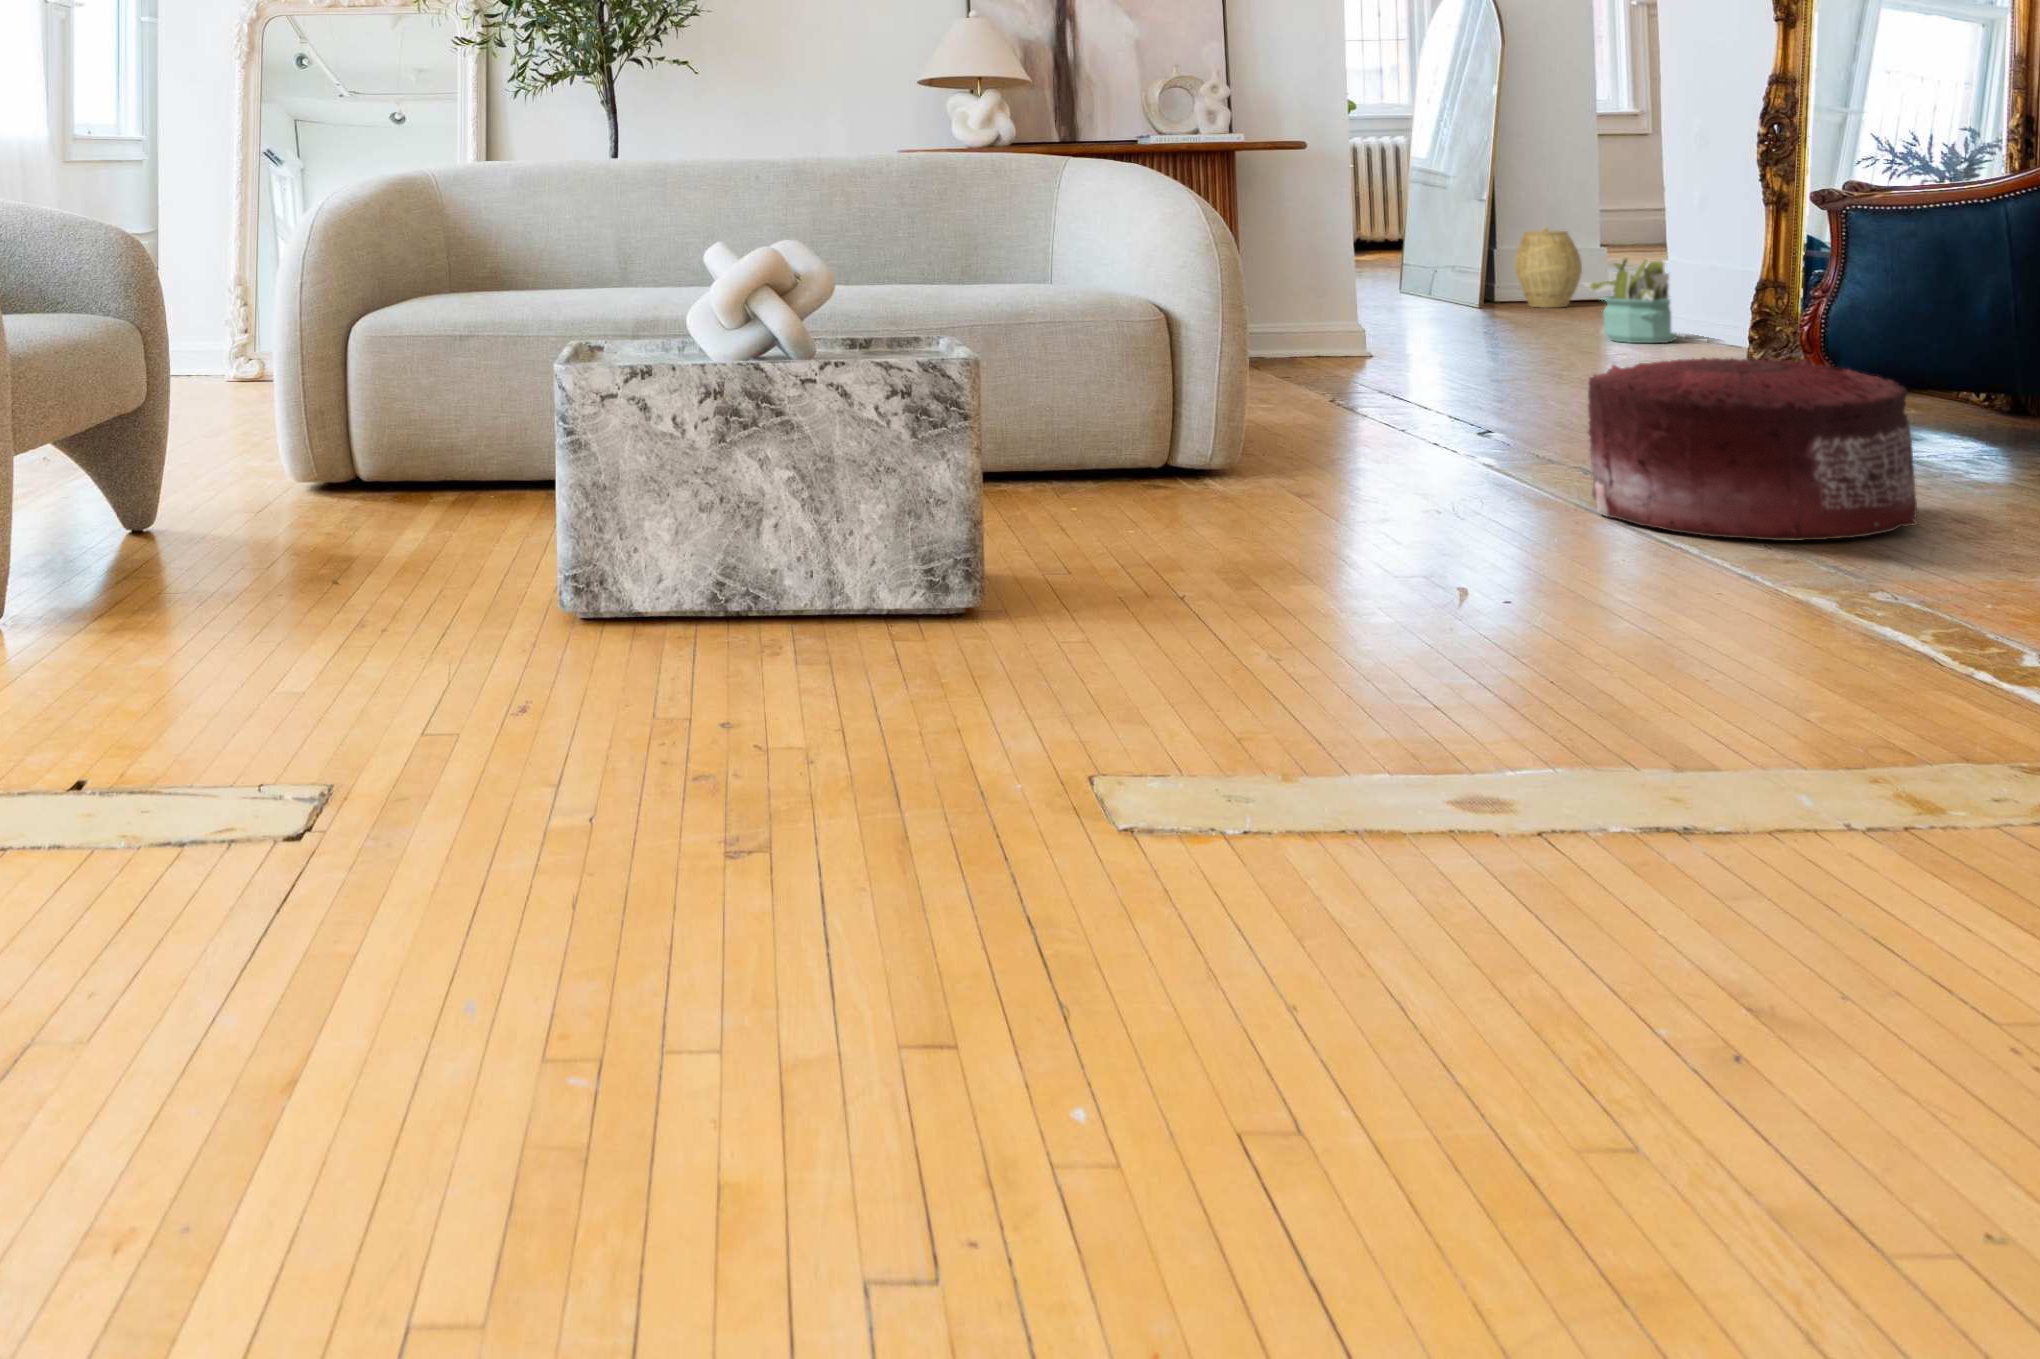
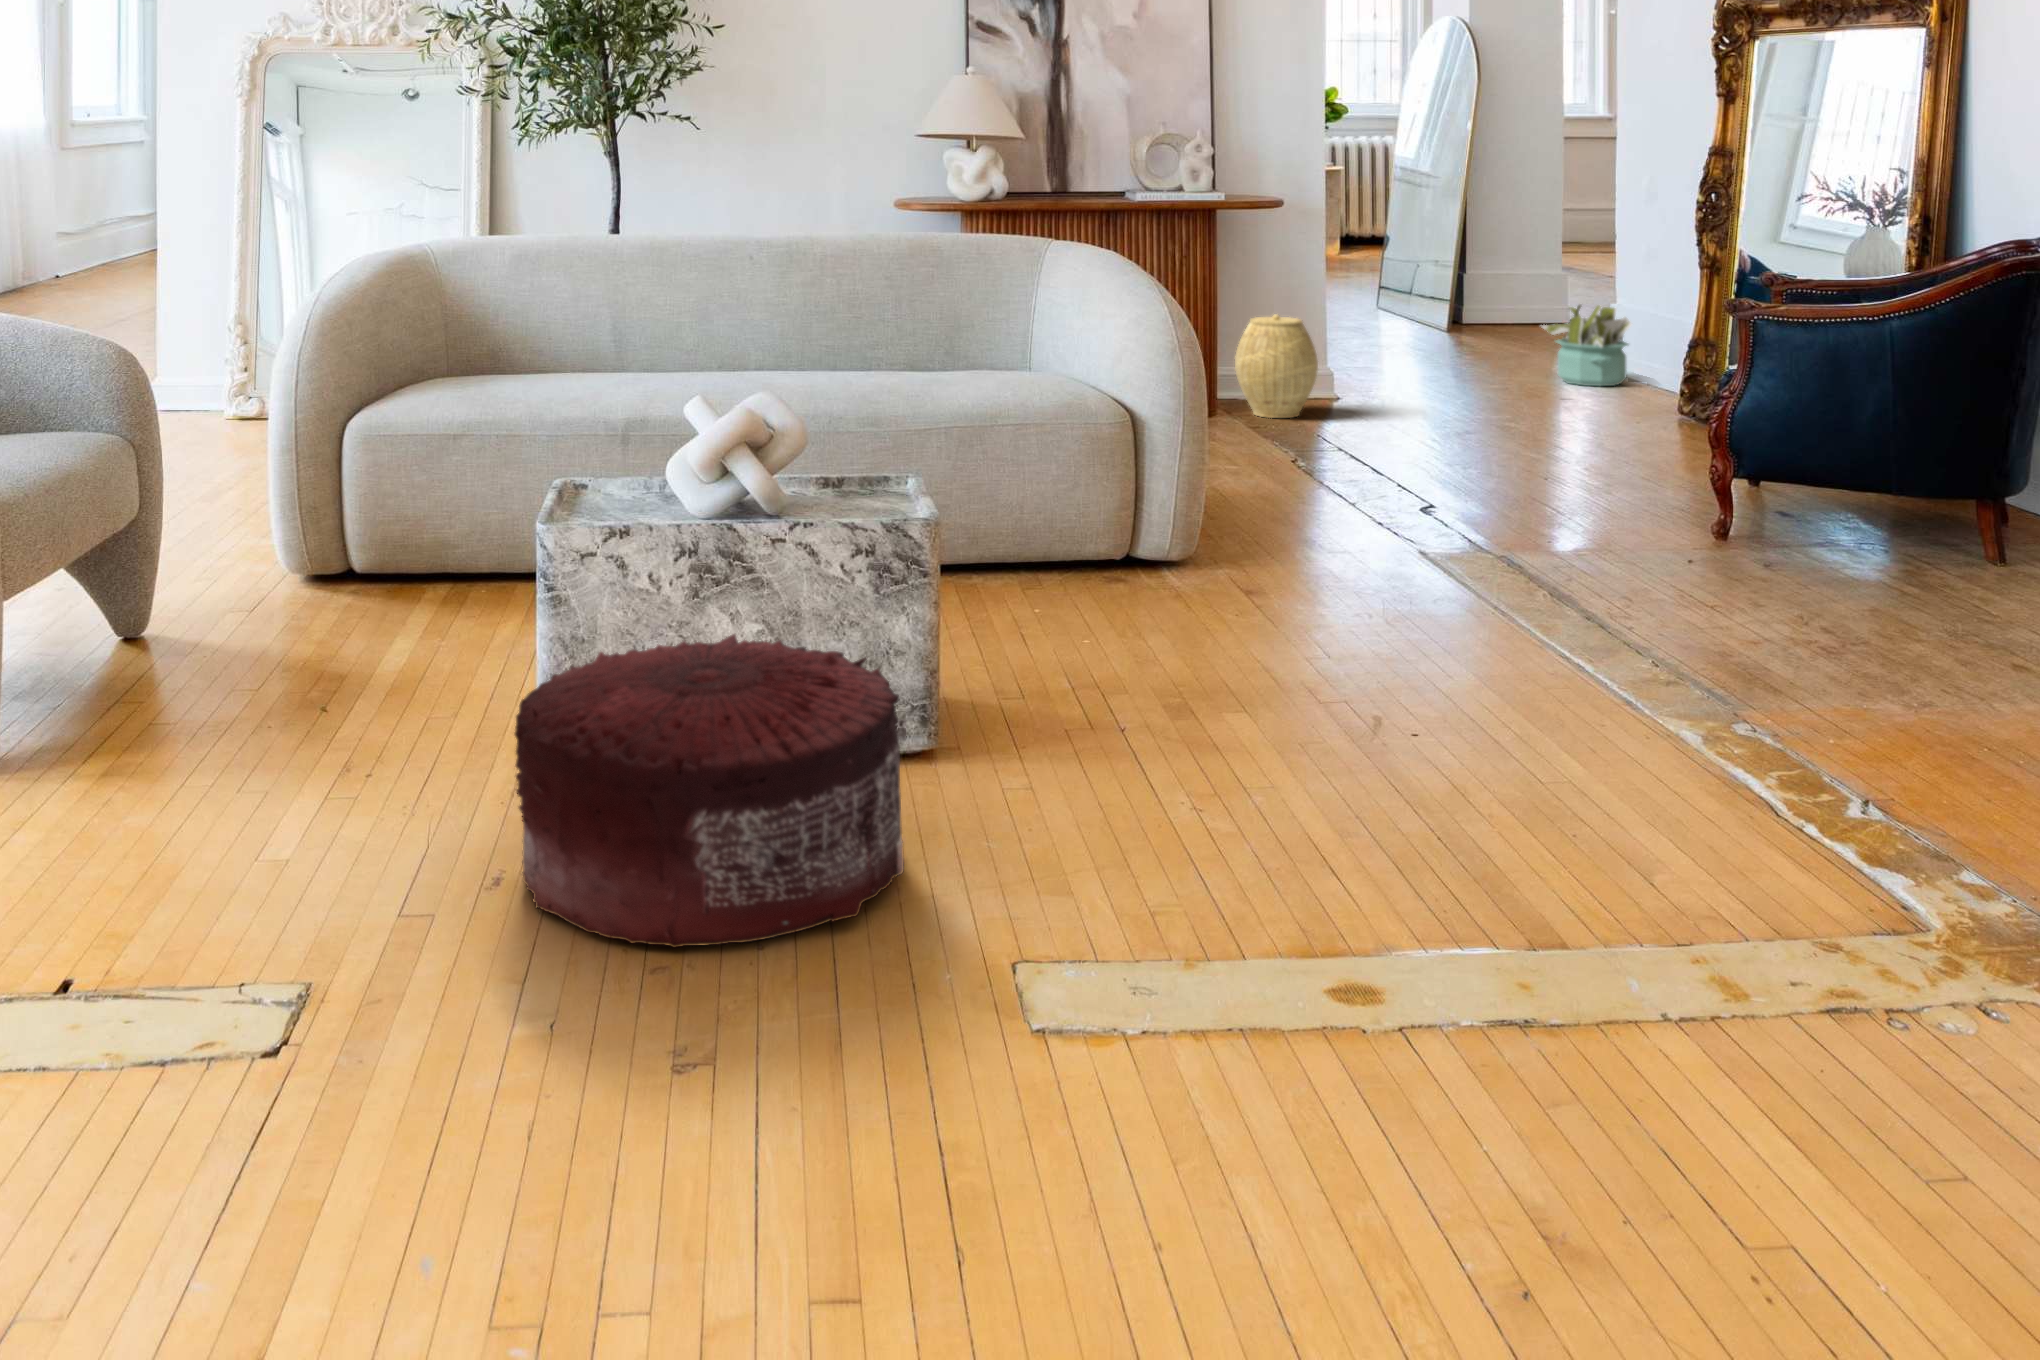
woven basket: present [1515,227,1582,308] -> present [1235,314,1318,418]
pouf: present [1588,358,1918,541] -> present [515,634,904,948]

